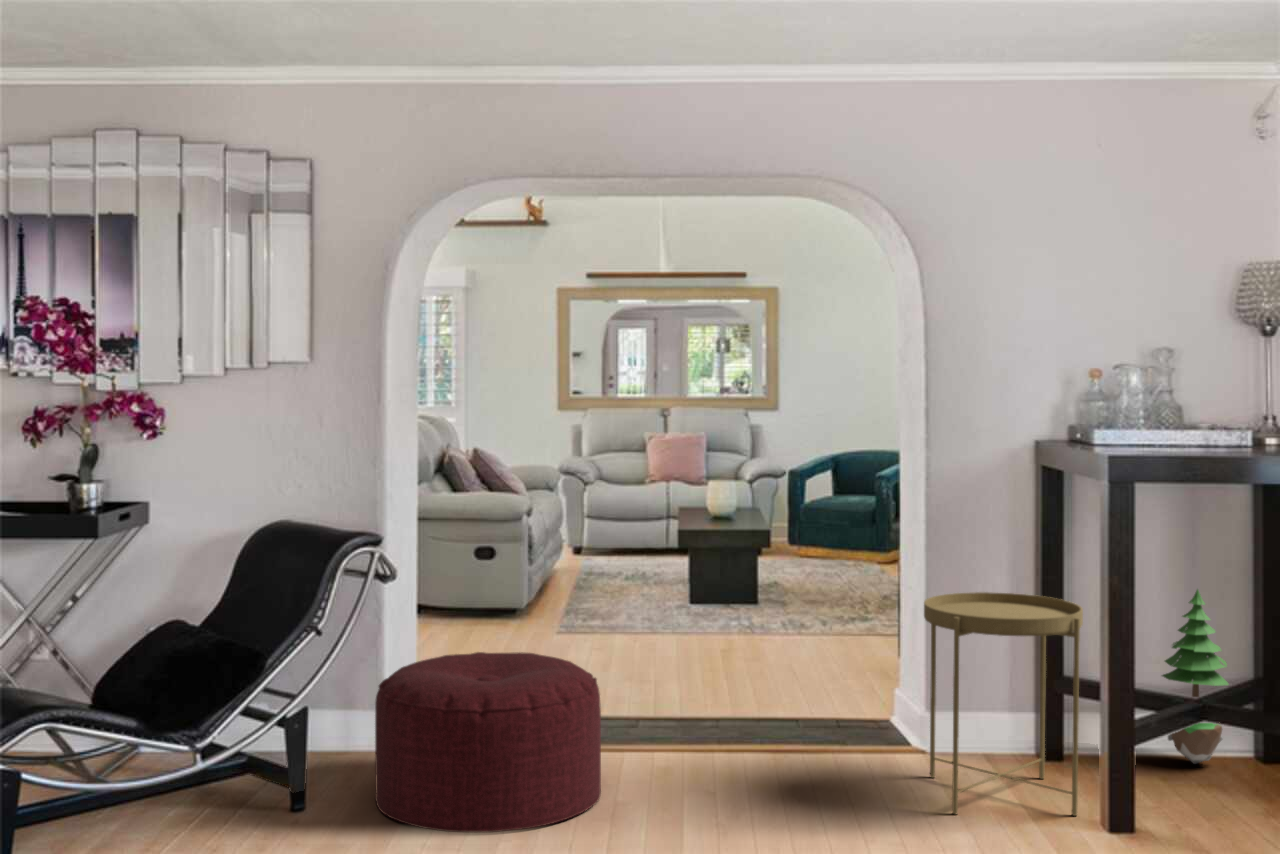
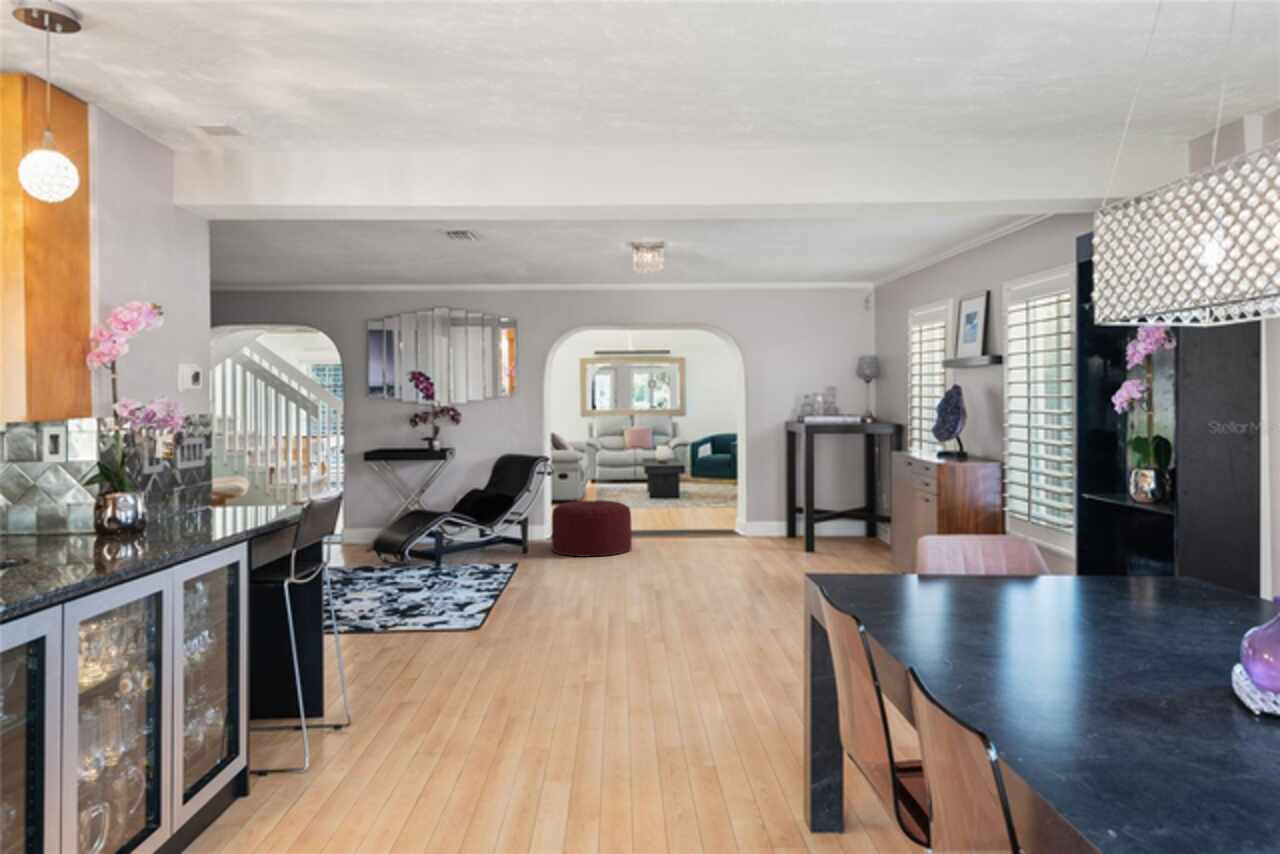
potted tree: present [1162,589,1228,764] -> none [831,474,855,538]
side table: present [924,592,1083,816] -> none [745,476,799,550]

